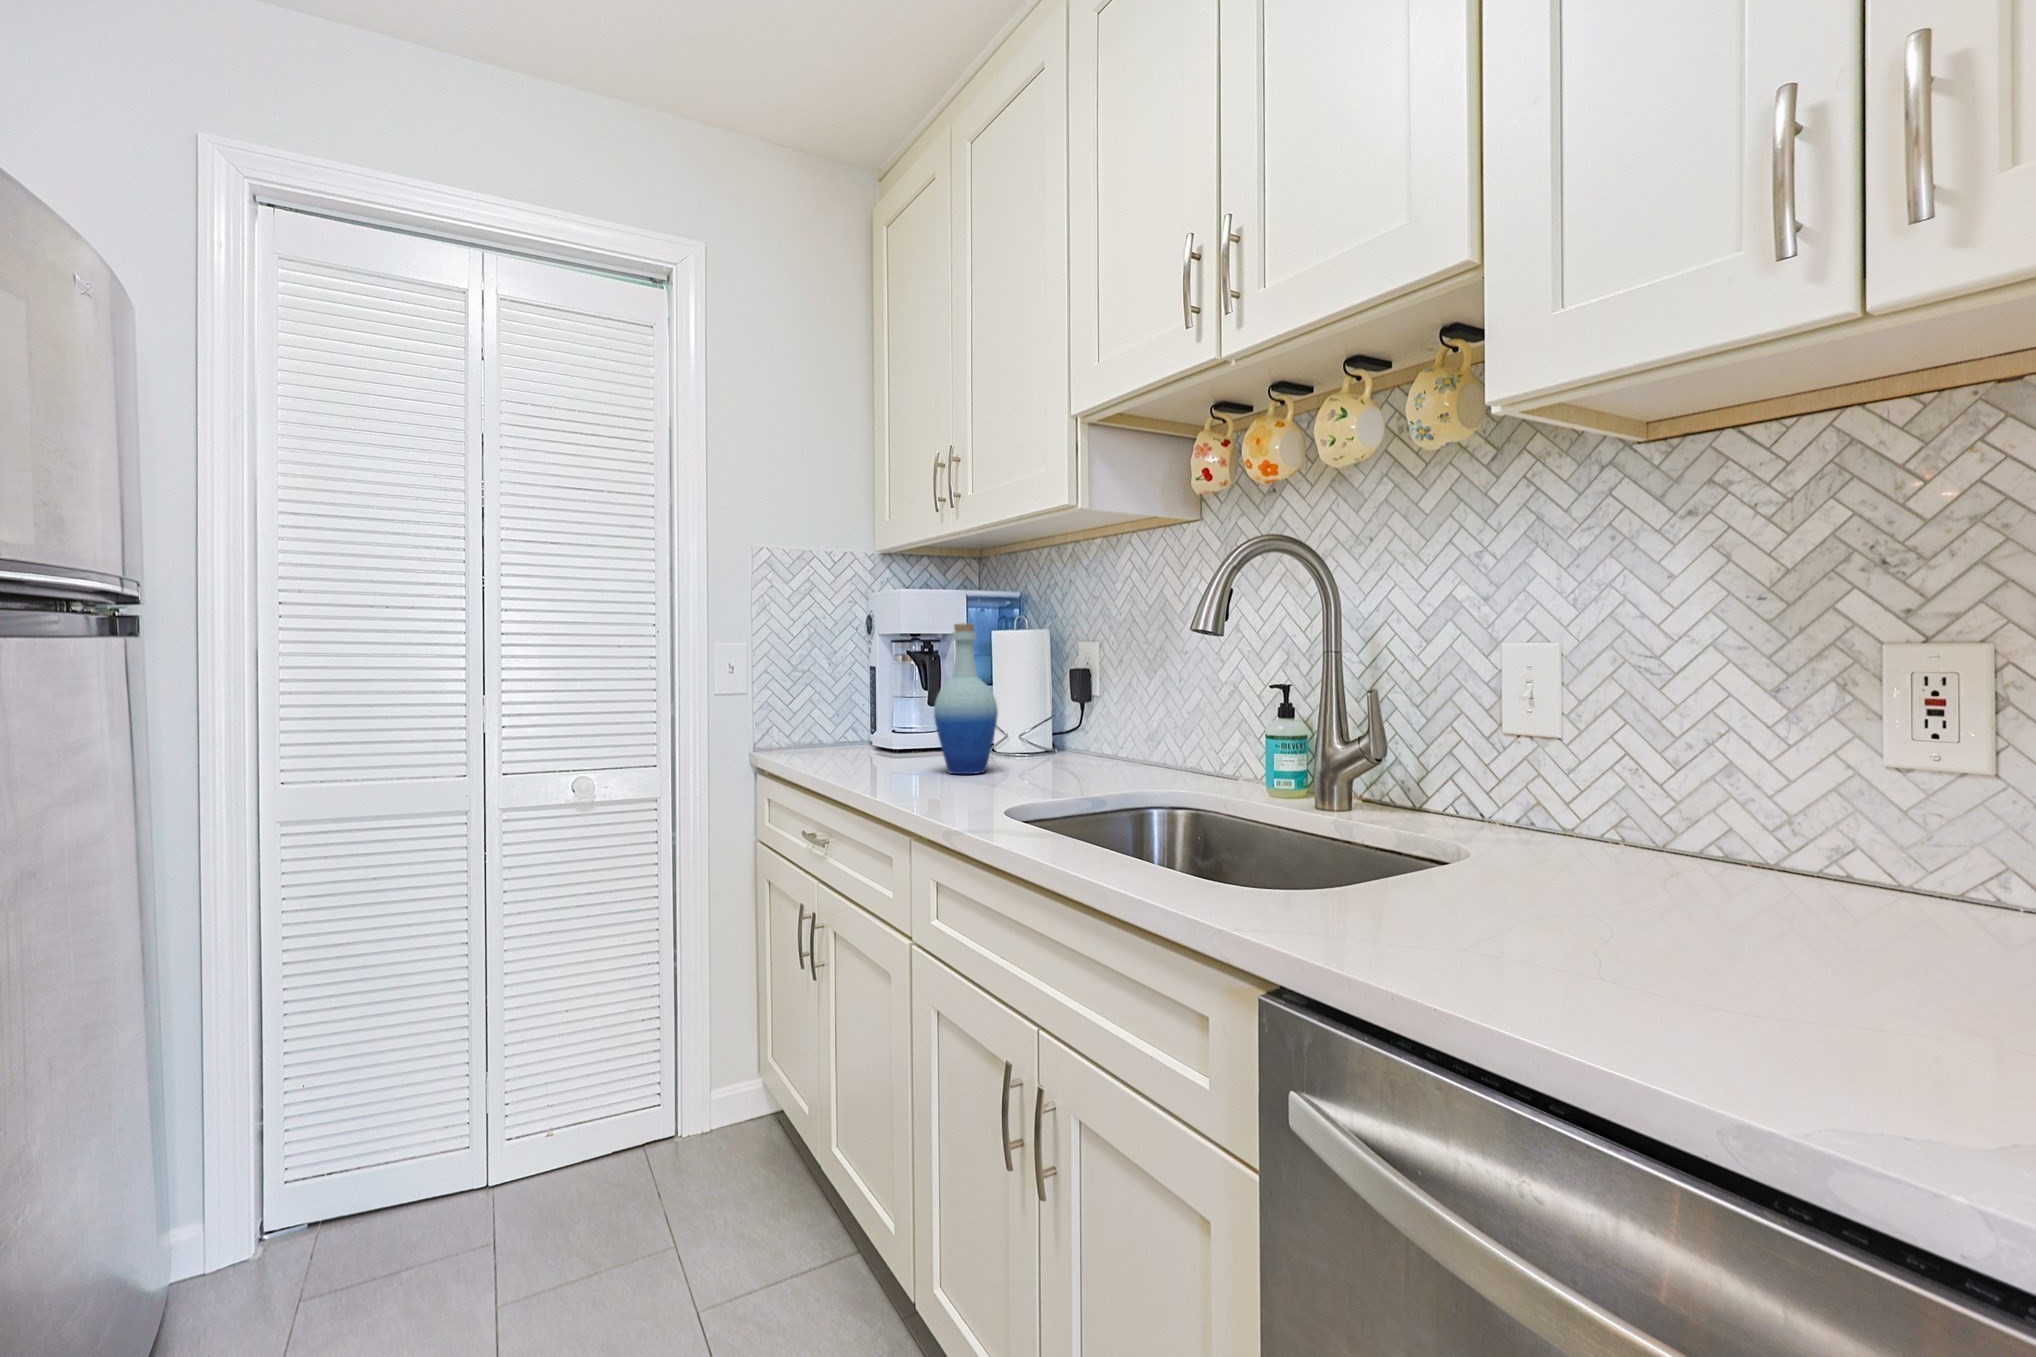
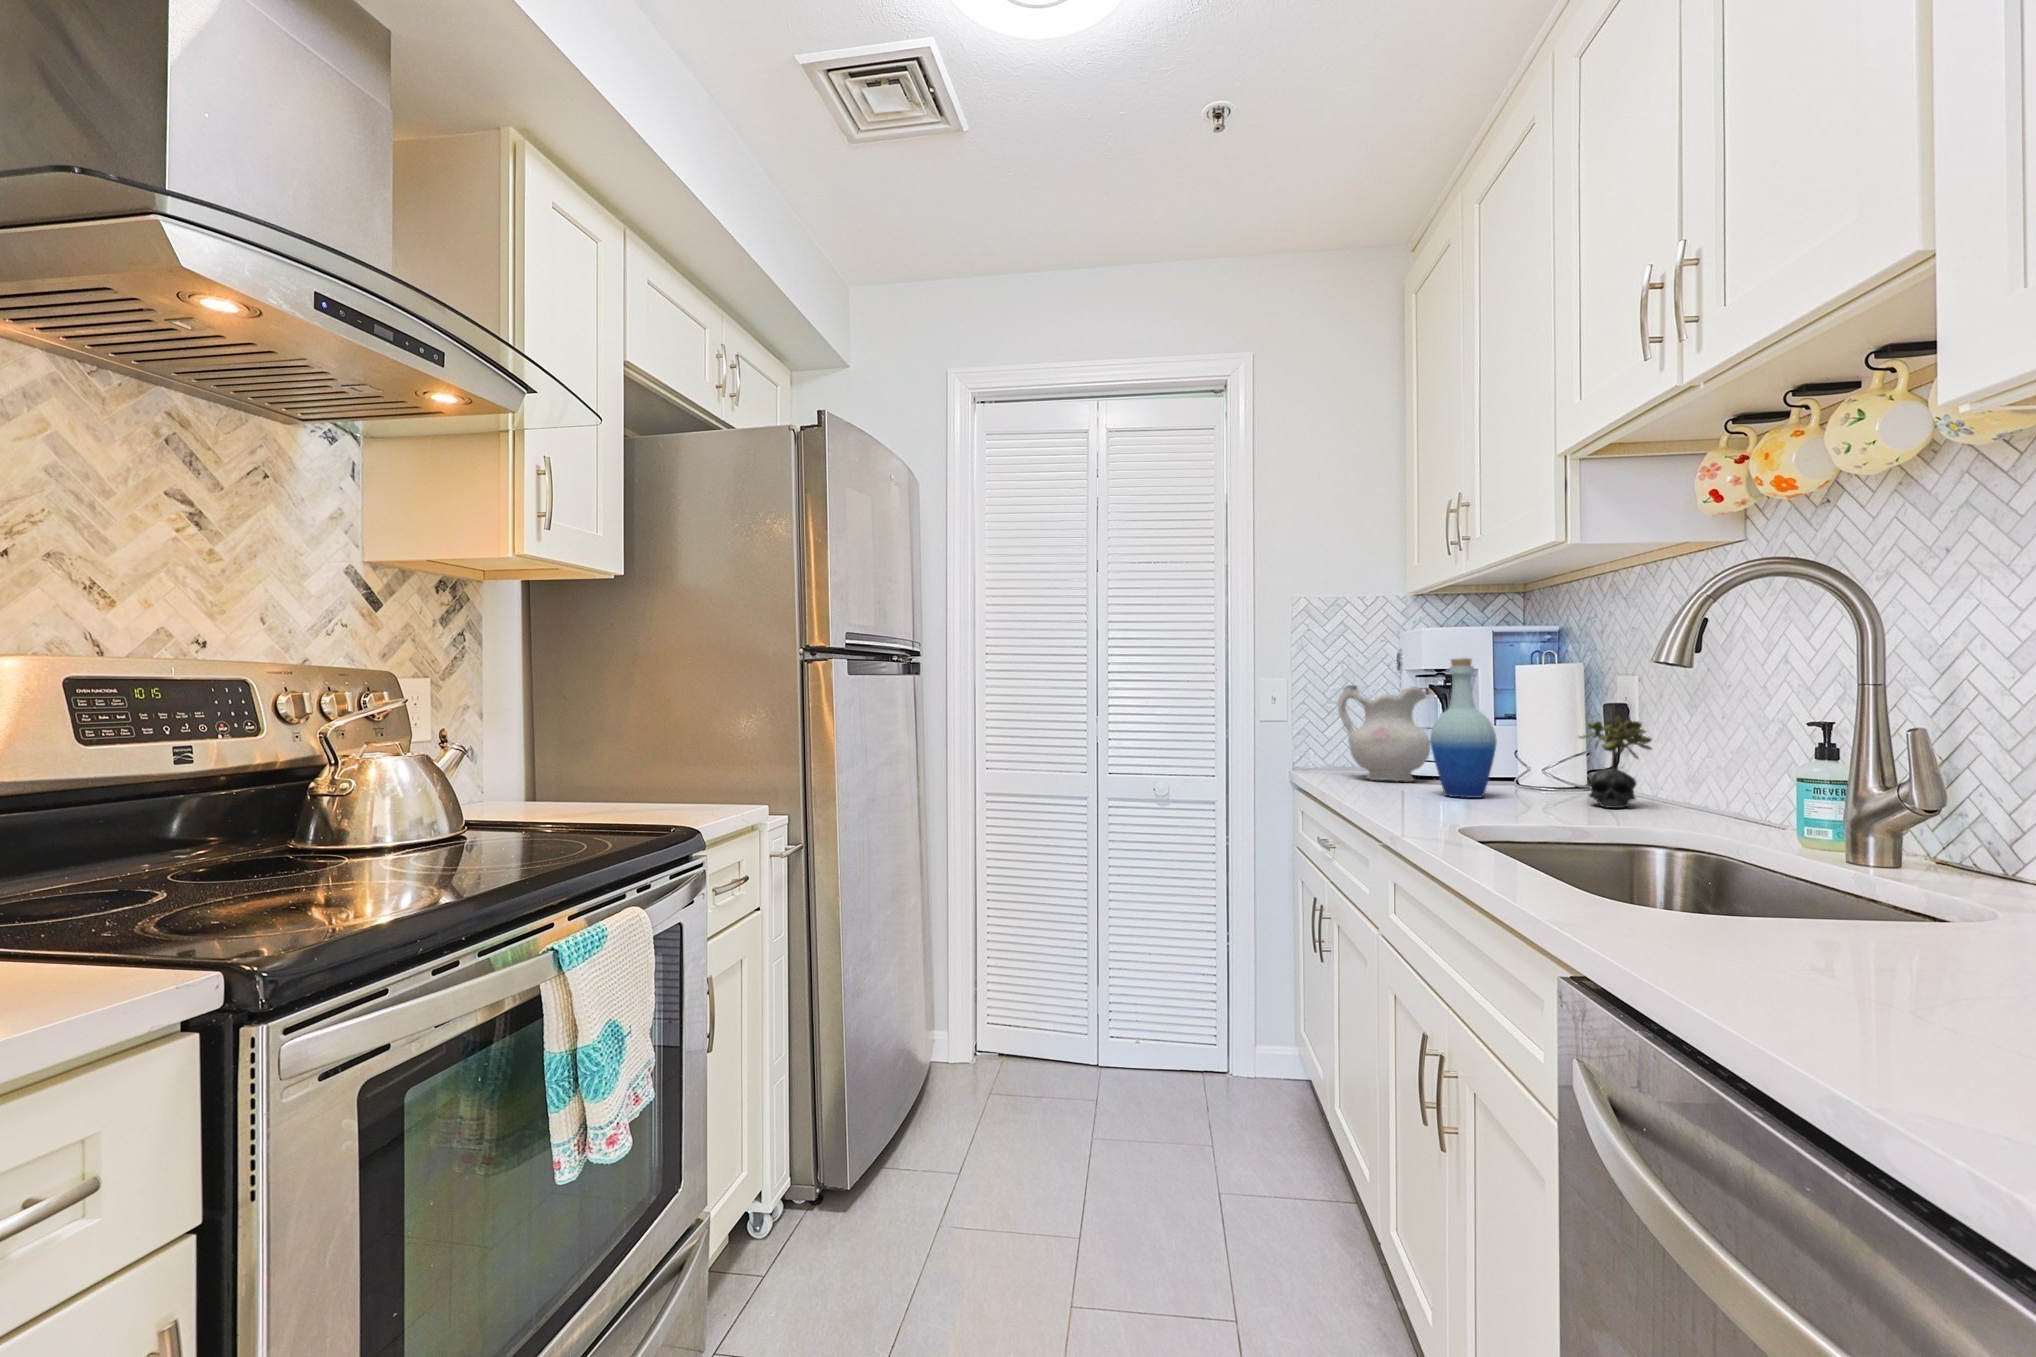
ceramic pitcher: none [818,651,916,761] -> present [1338,685,1430,781]
succulent plant: none [1069,682,1132,773] -> present [1579,715,1652,808]

